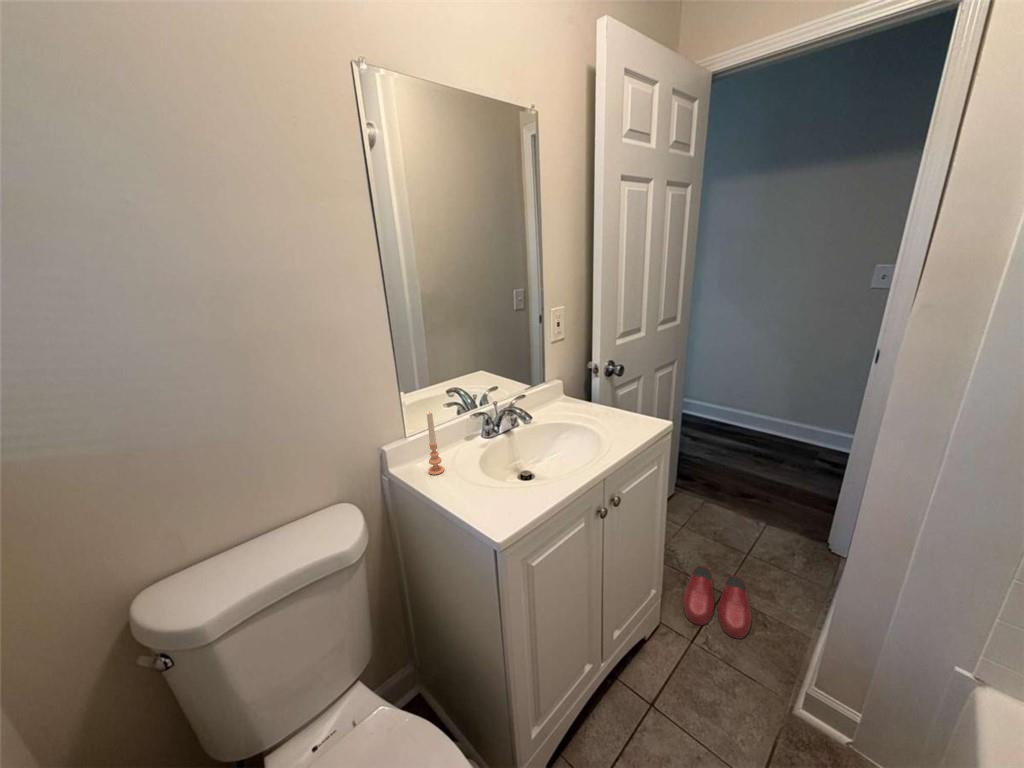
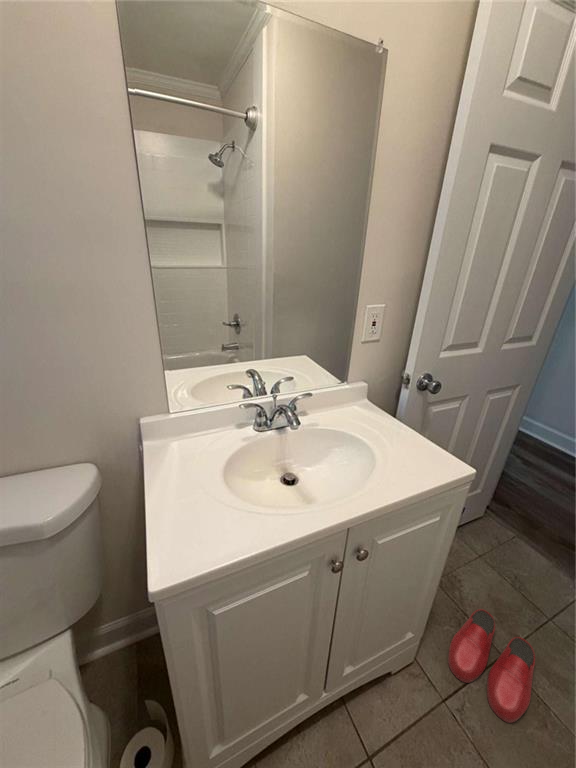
candle: present [427,411,444,475] -> none [172,395,191,461]

